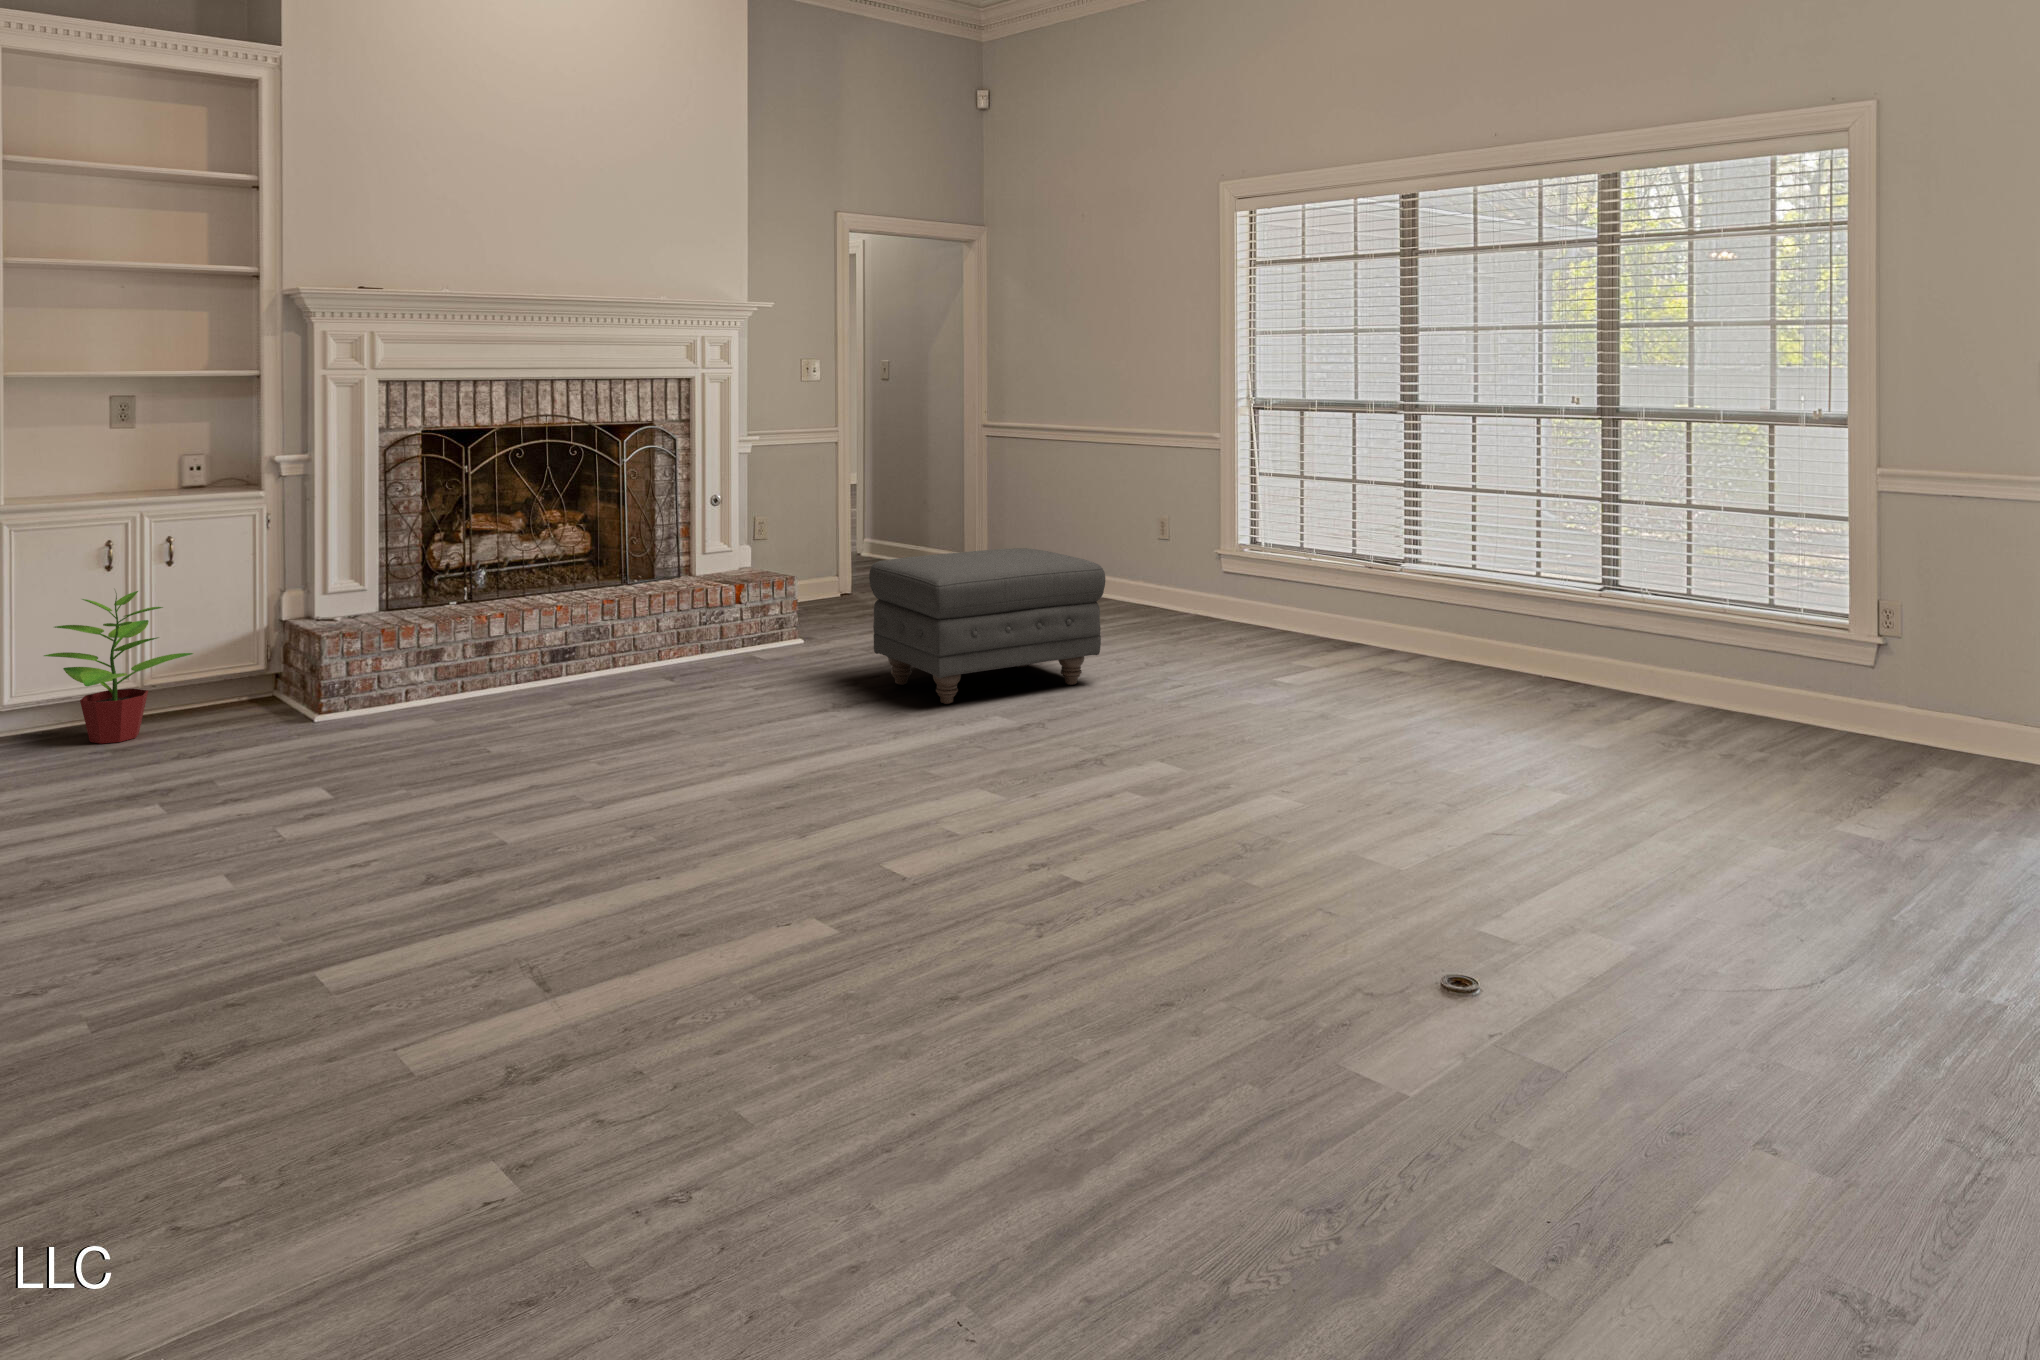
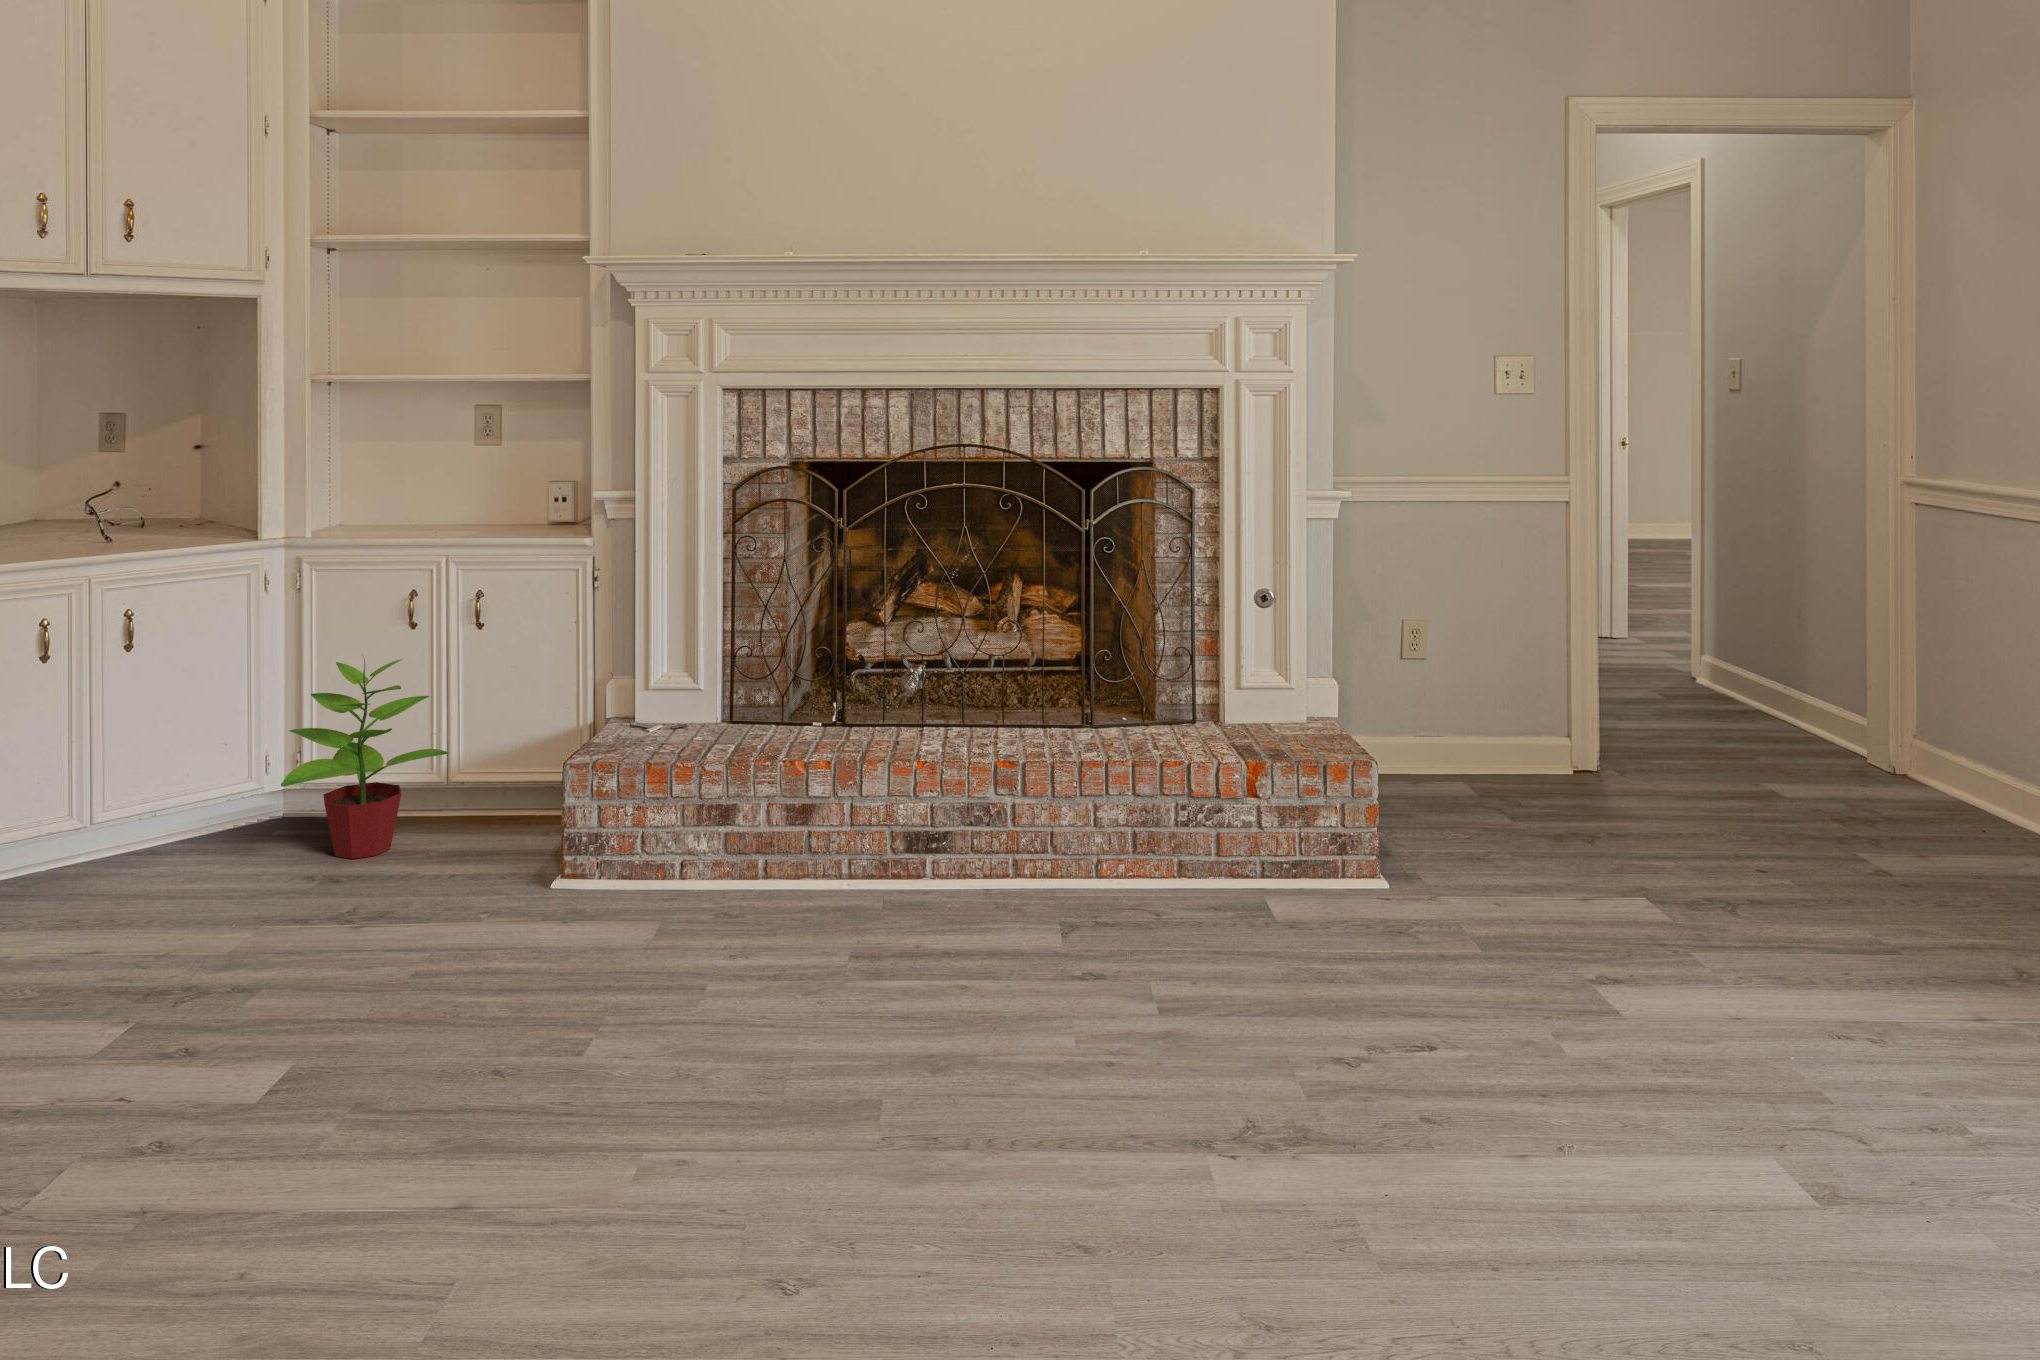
ottoman: present [869,548,1105,704] -> none [1398,803,2015,1250]

